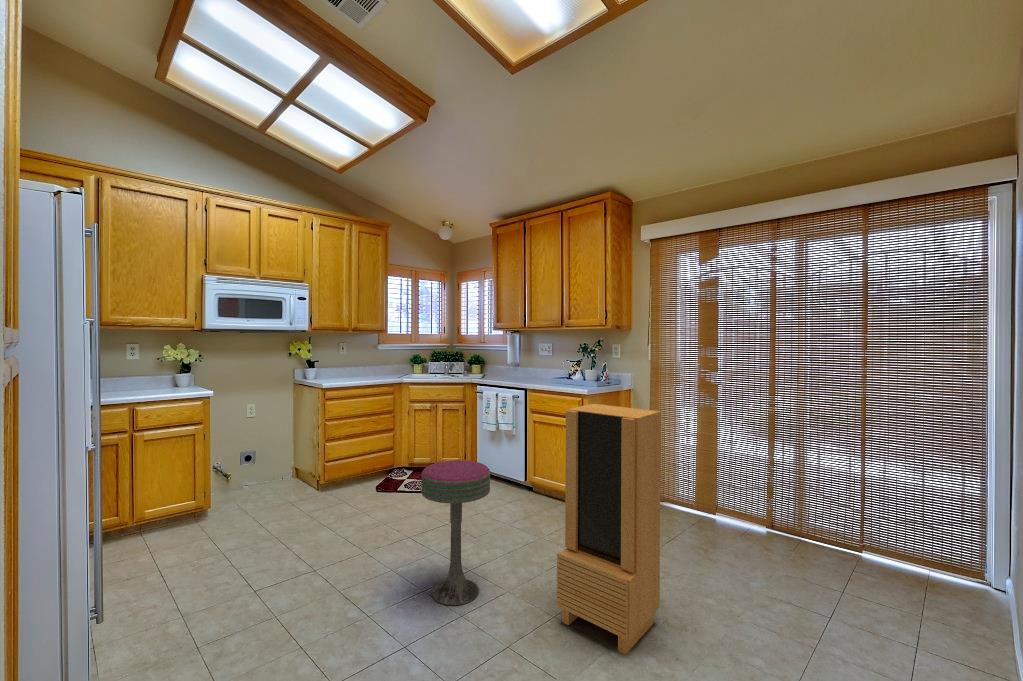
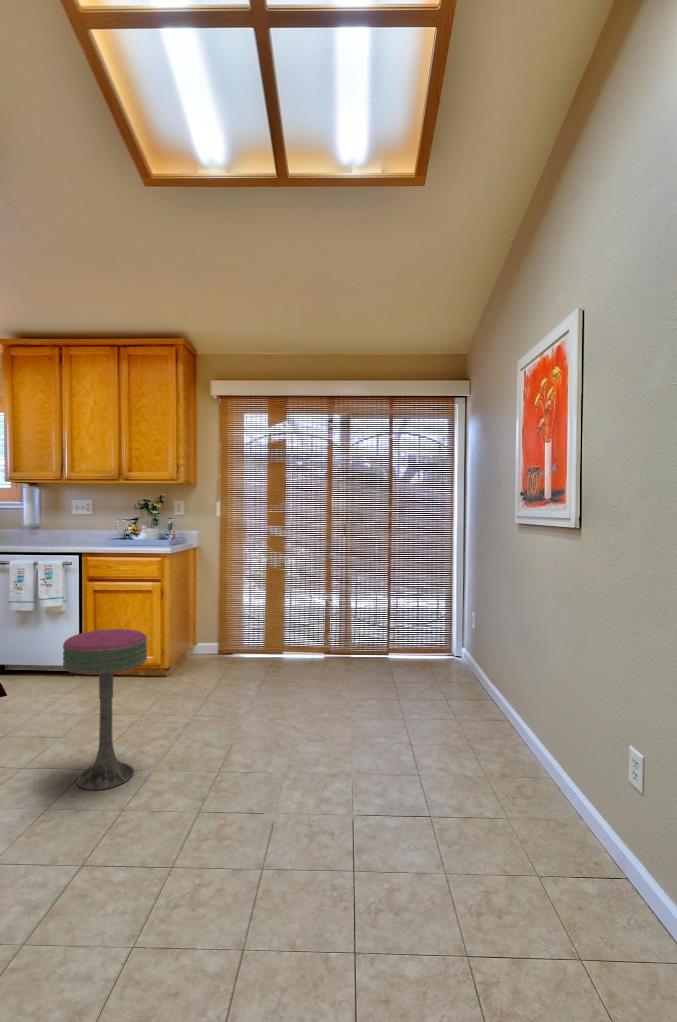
storage cabinet: present [557,404,661,655] -> none [229,554,306,759]

